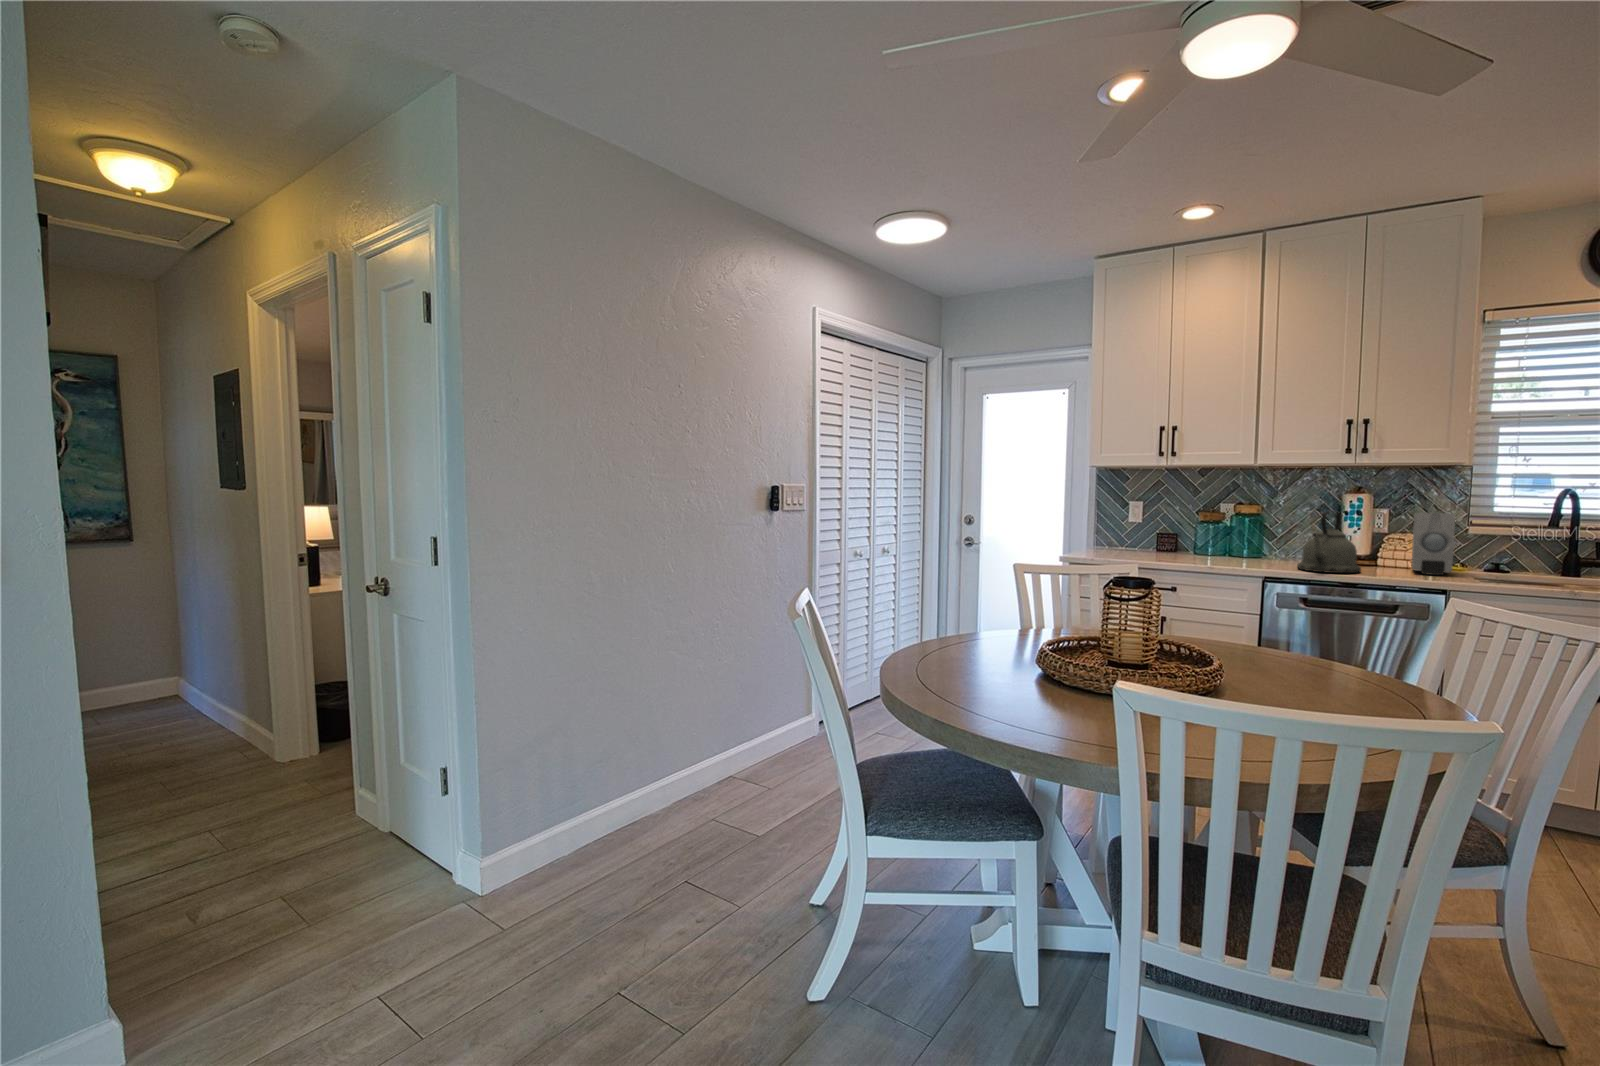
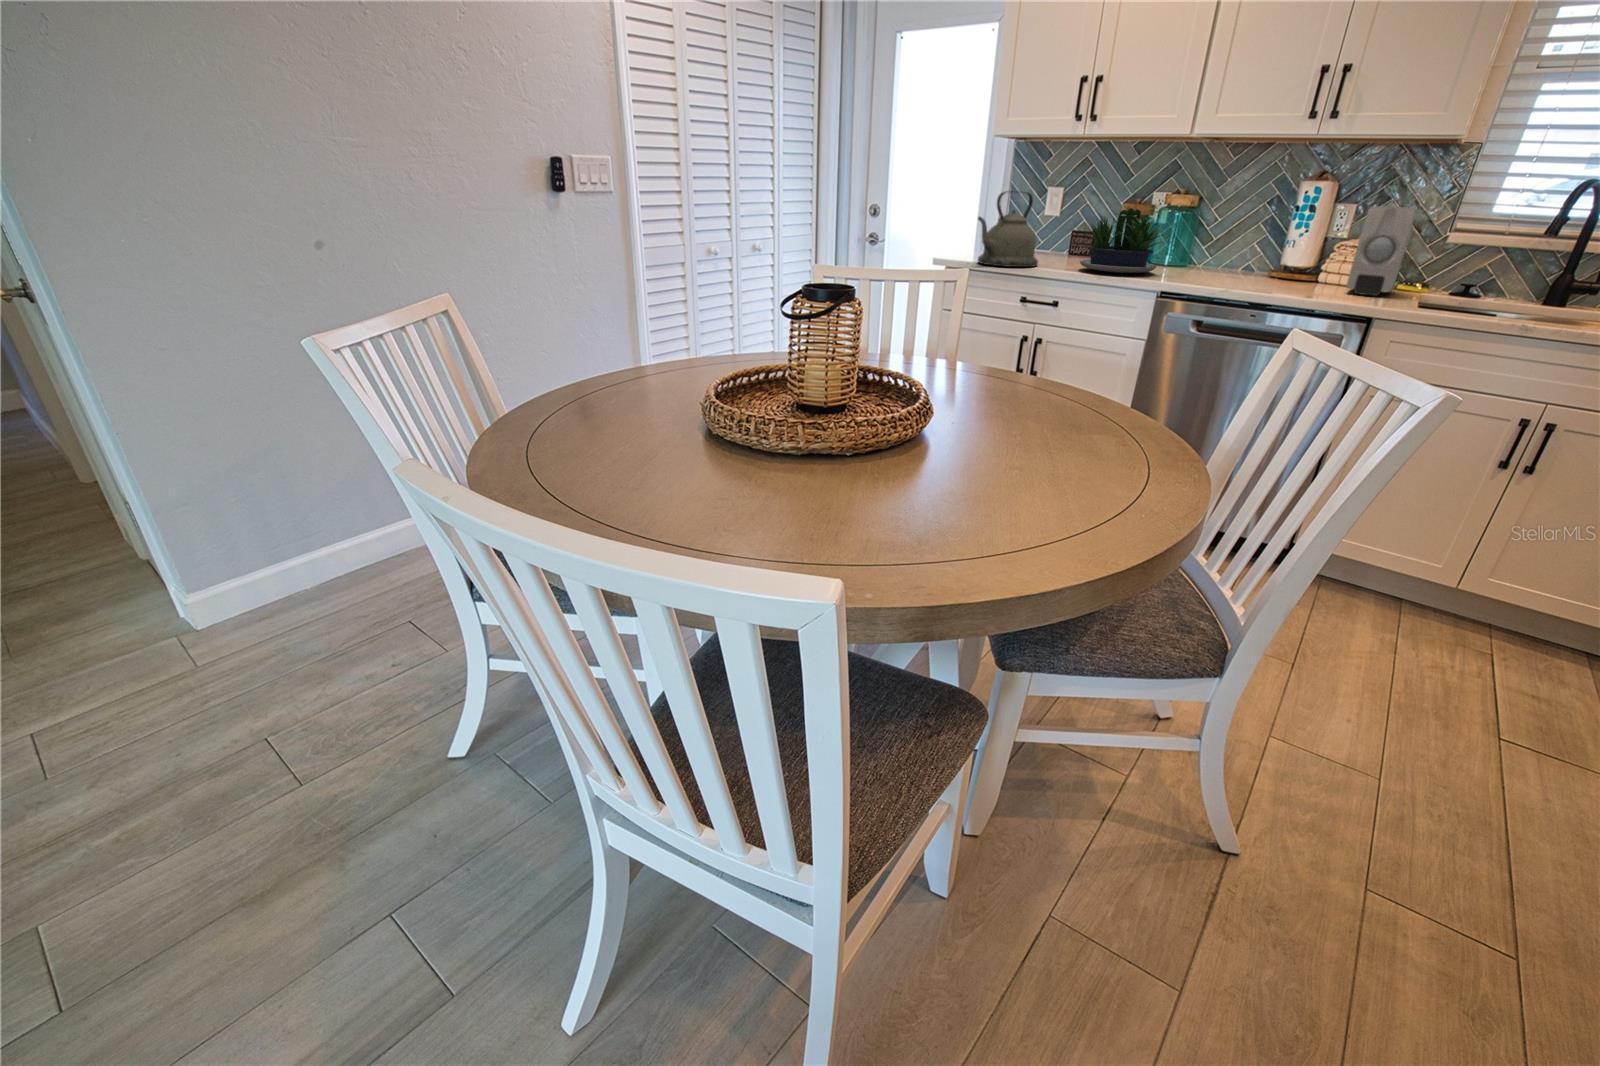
kettle: present [1297,511,1361,573] -> present [978,191,1038,267]
potted plant: none [1185,517,1261,563] -> present [1080,208,1163,273]

